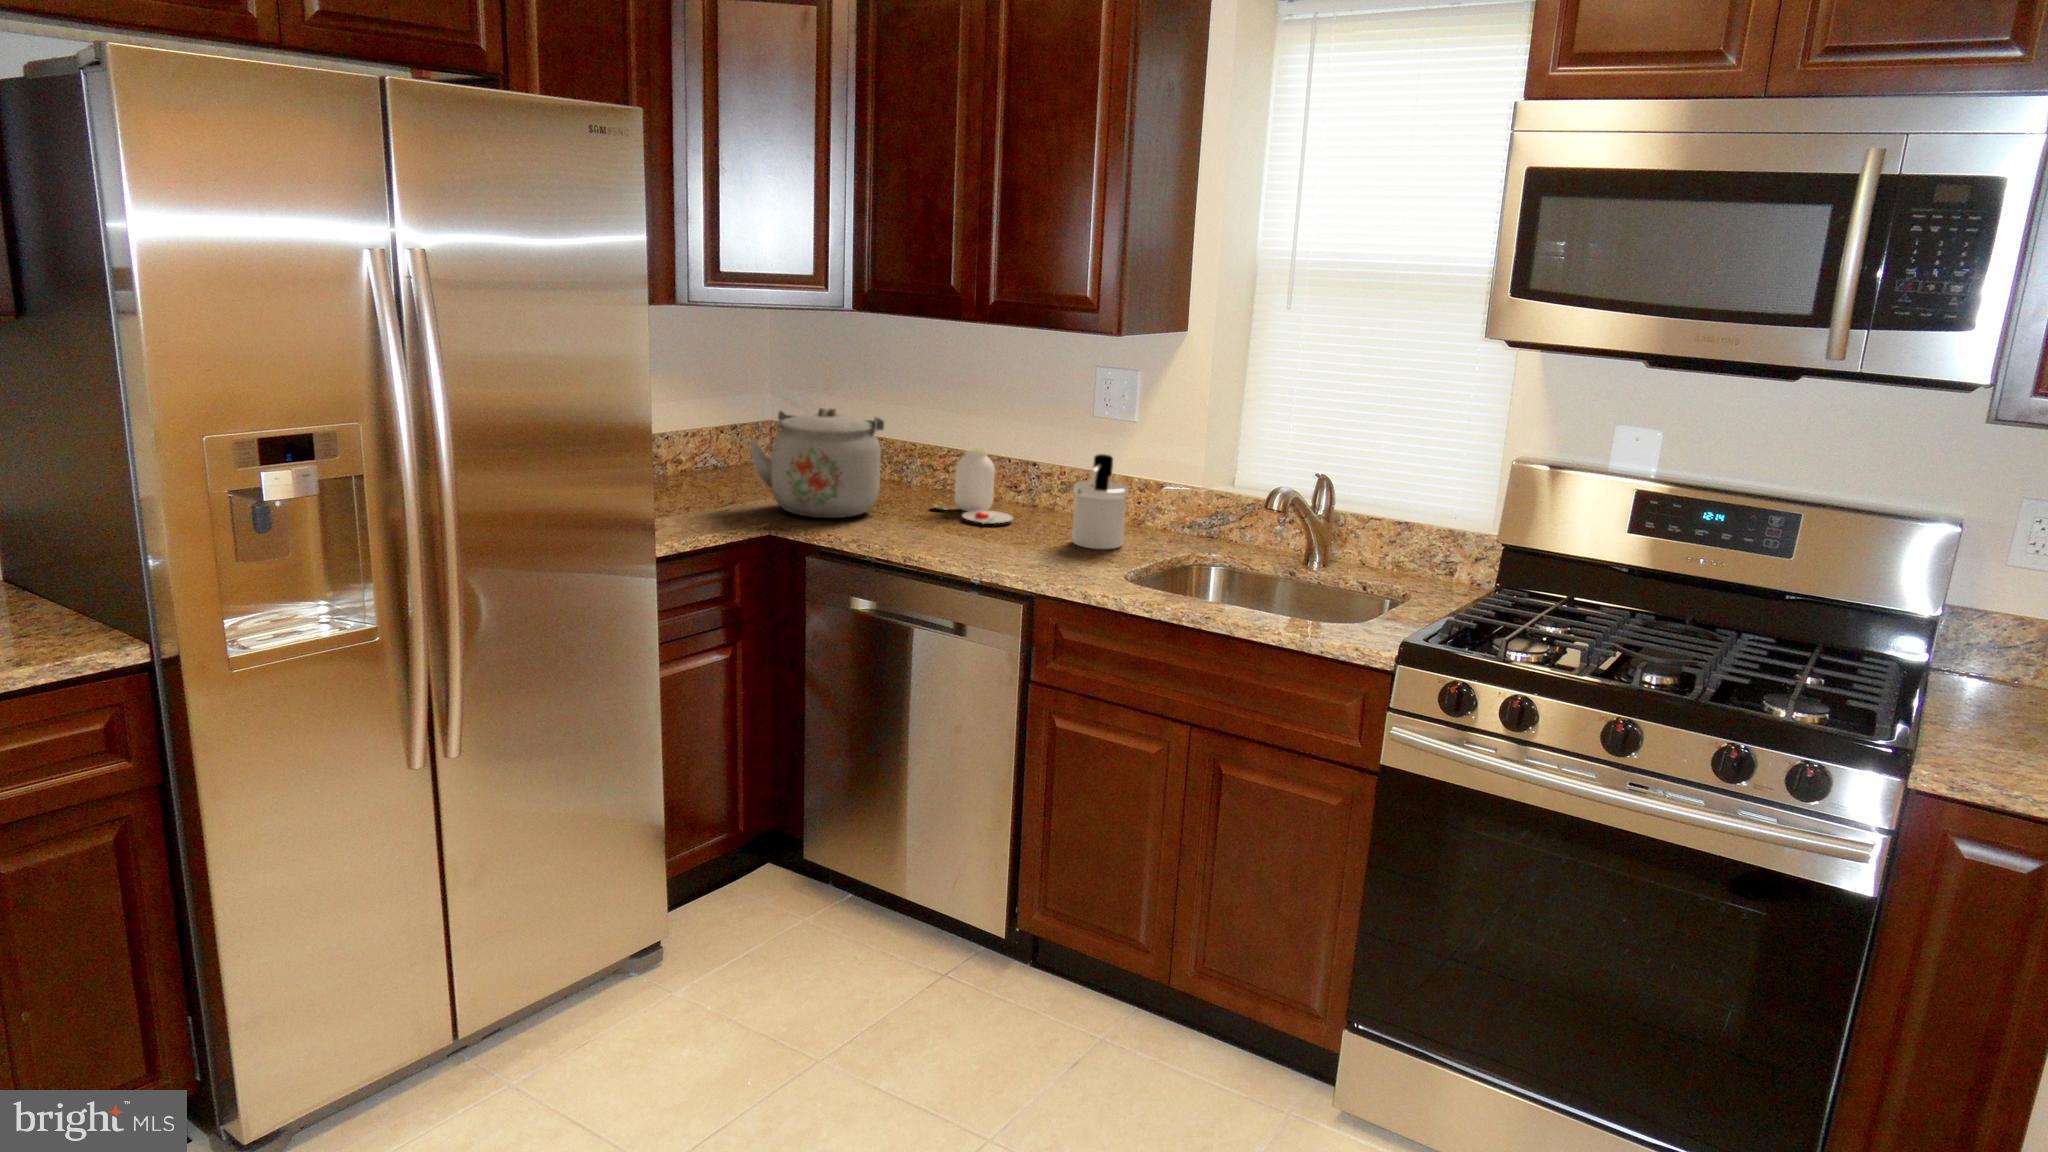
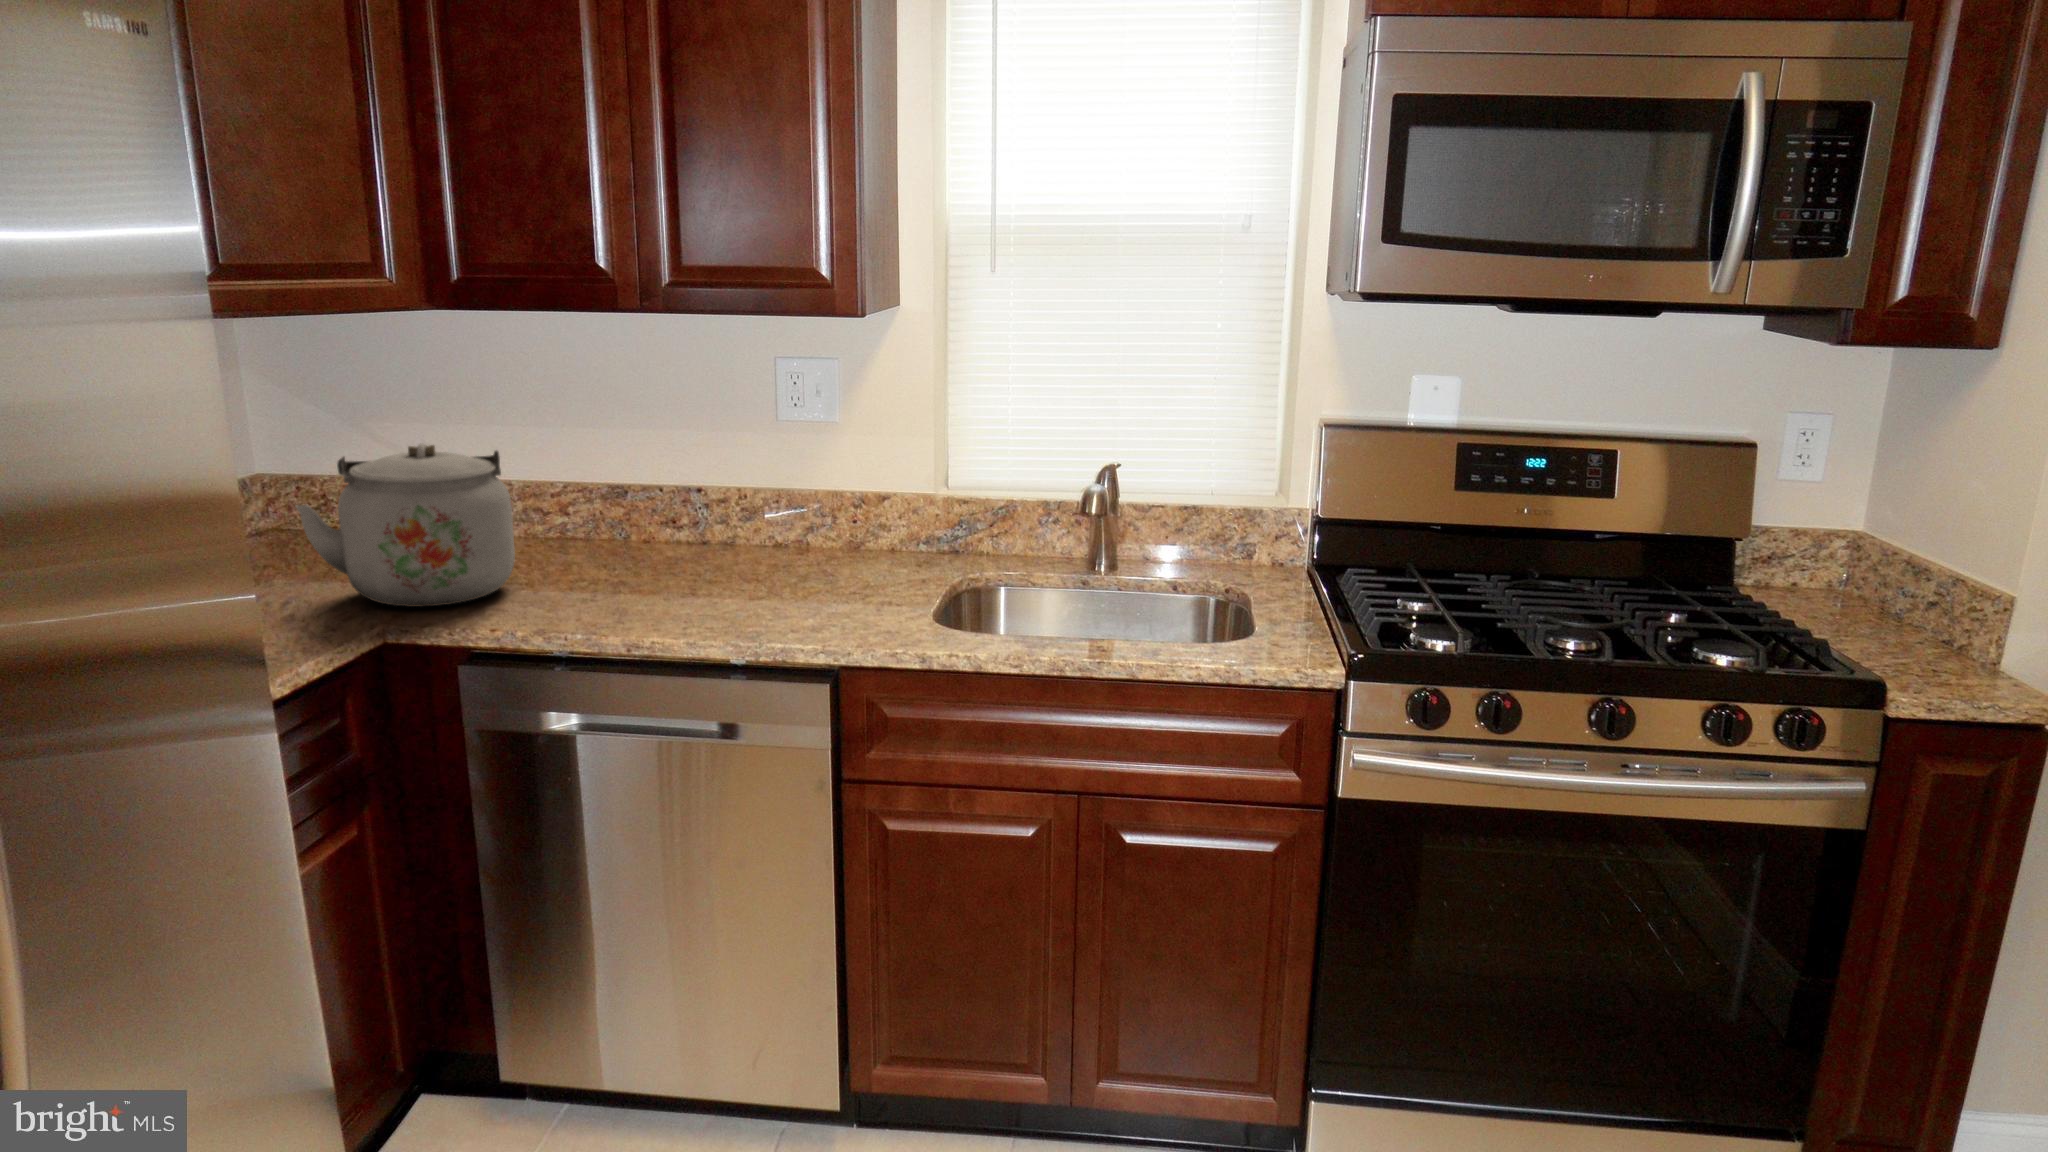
jar: present [932,448,1013,524] -> none [578,478,708,578]
soap dispenser: present [1072,454,1129,549] -> none [809,468,880,590]

